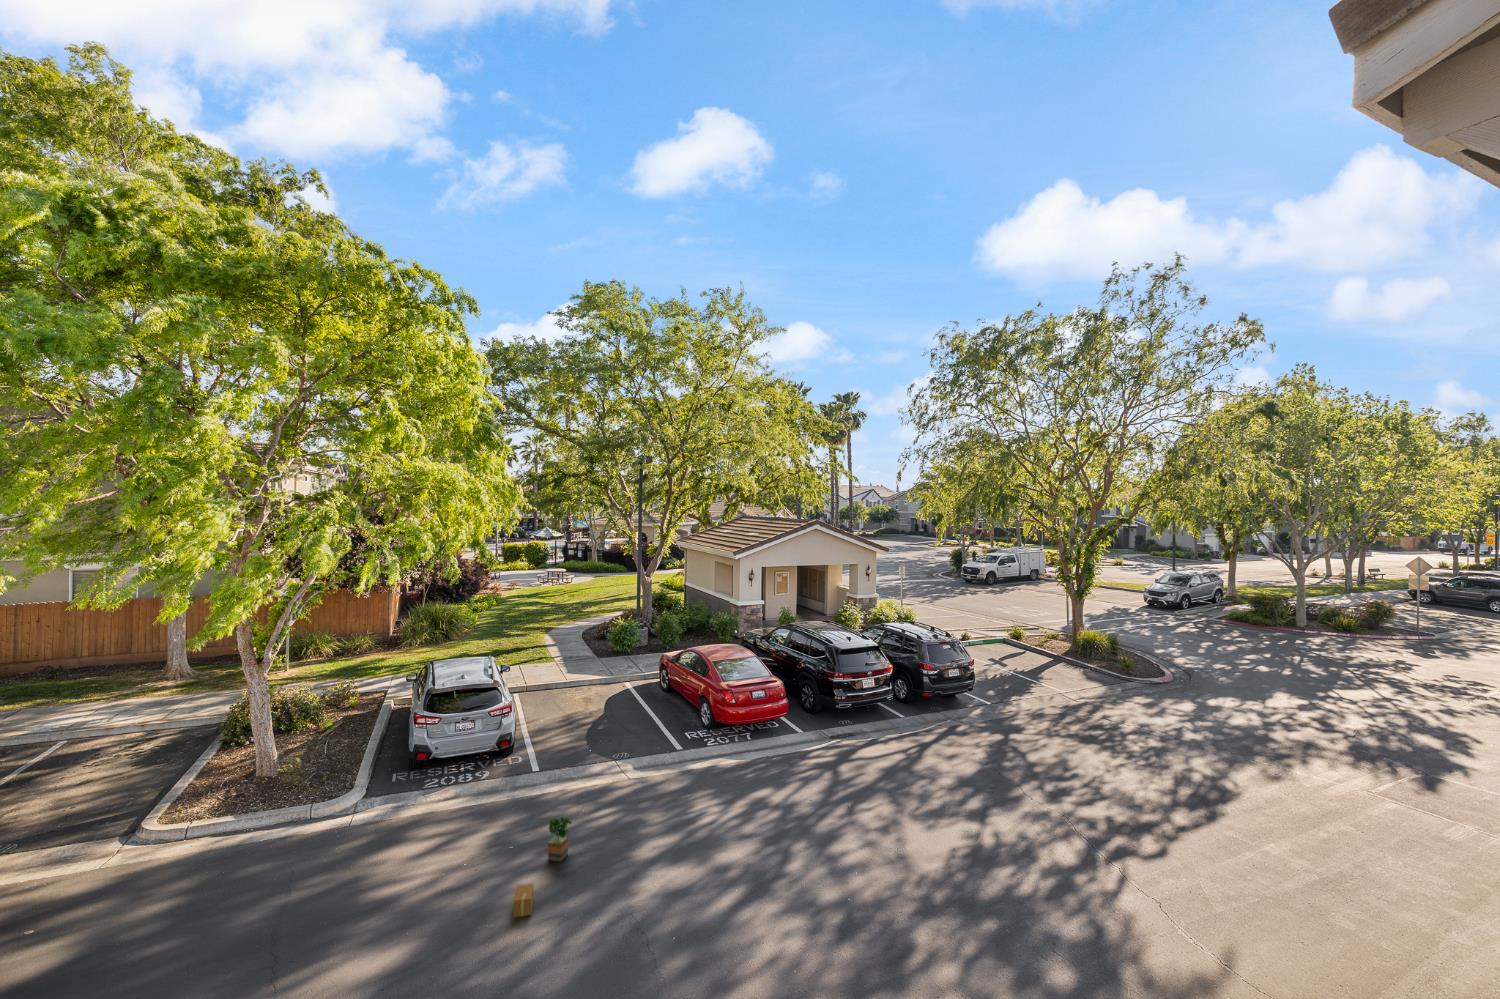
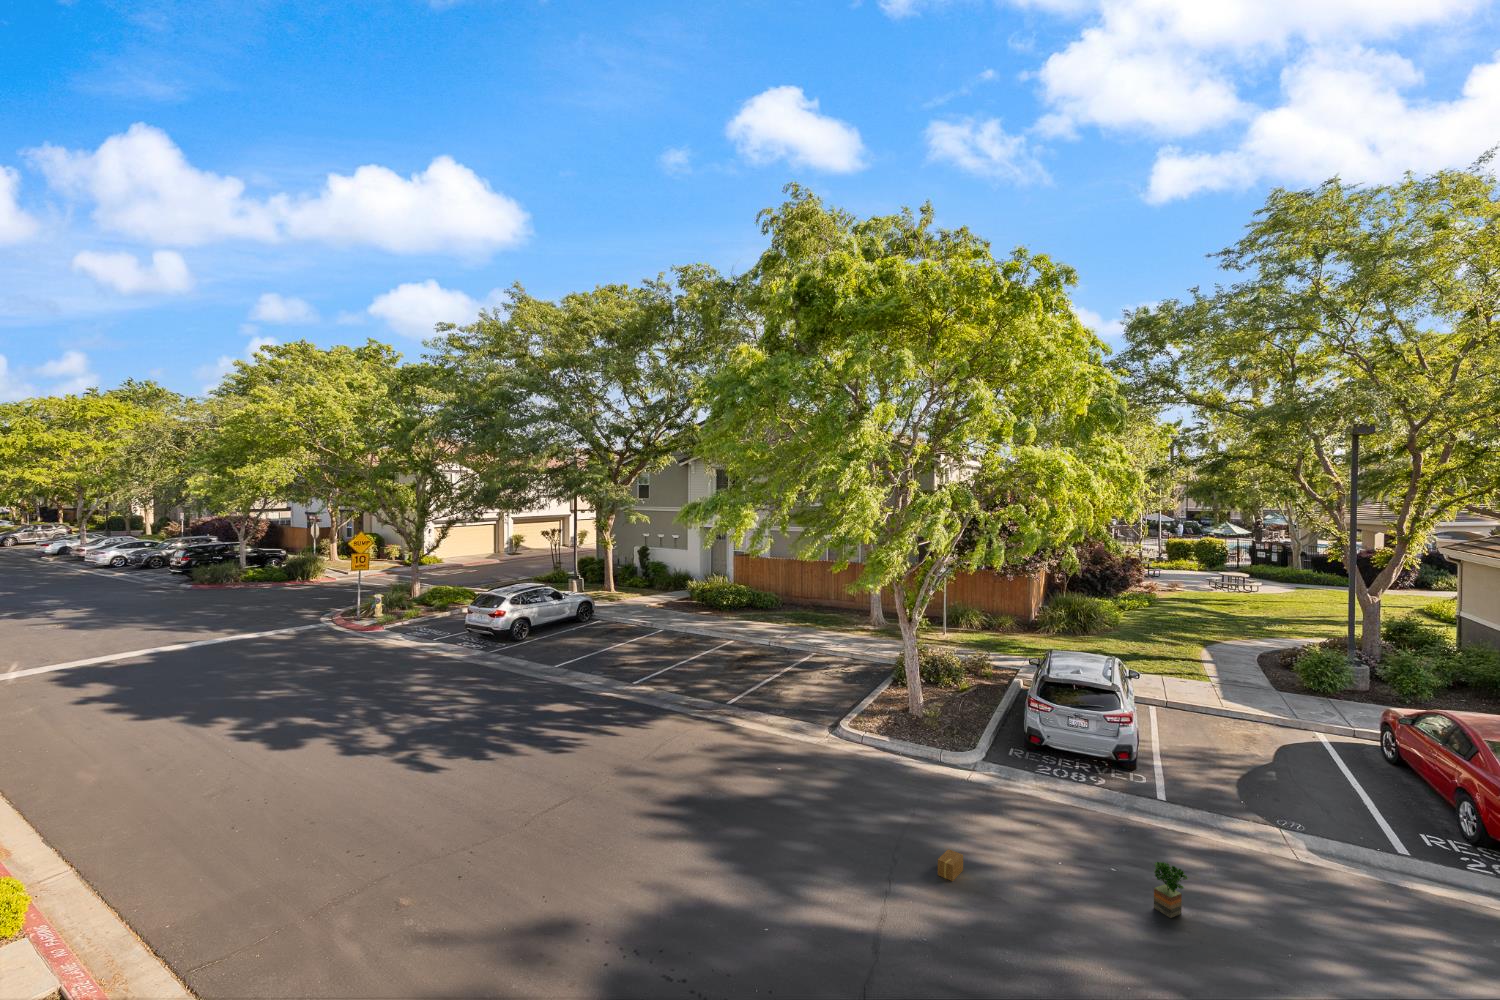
cardboard box: present [513,884,534,917] -> present [938,849,963,881]

